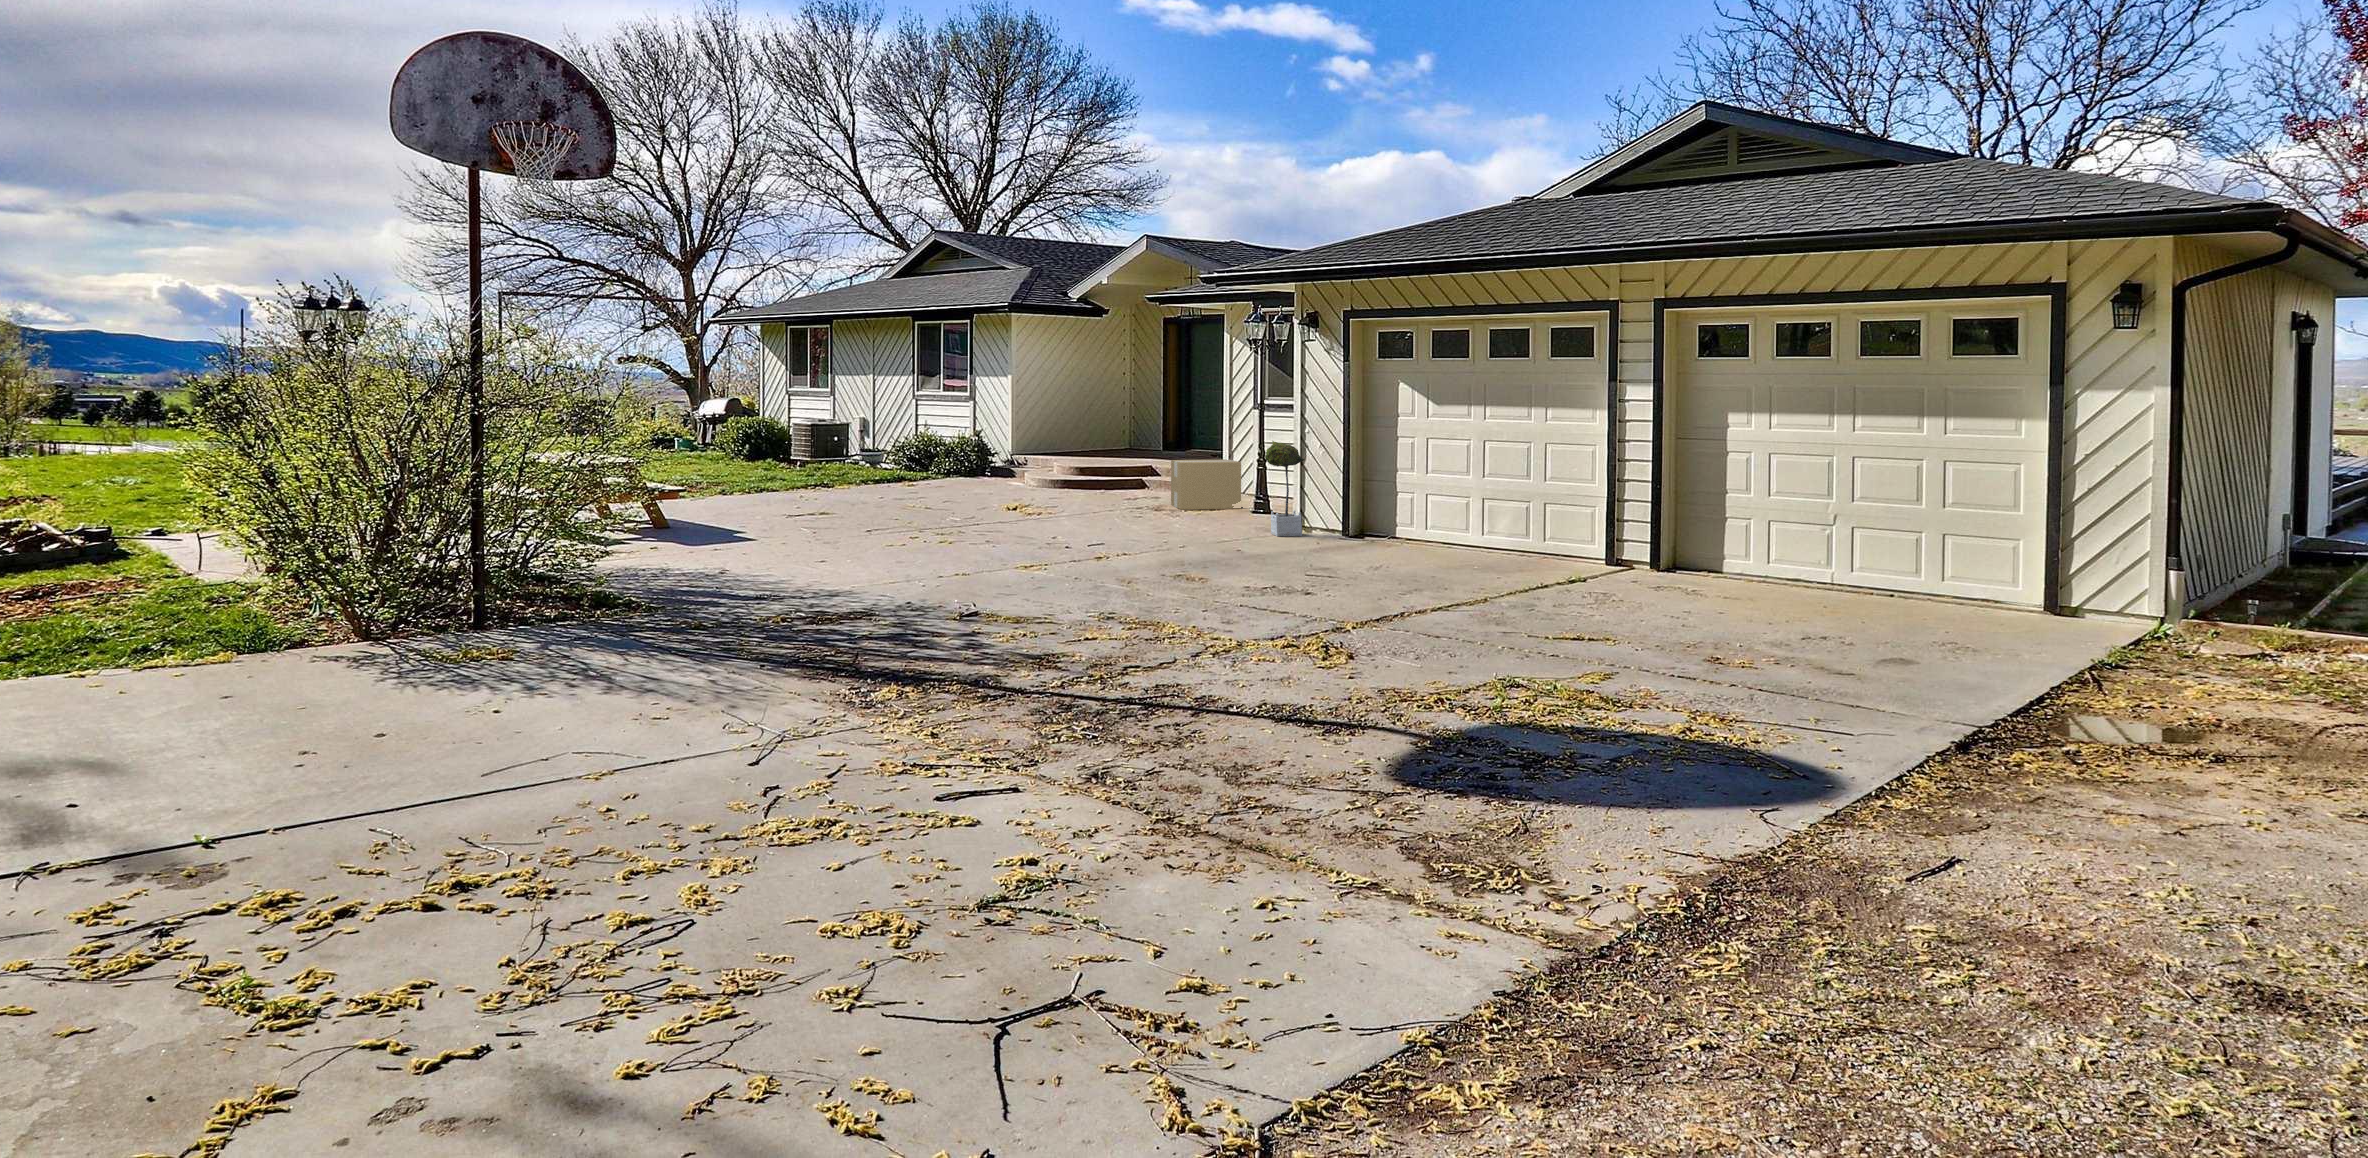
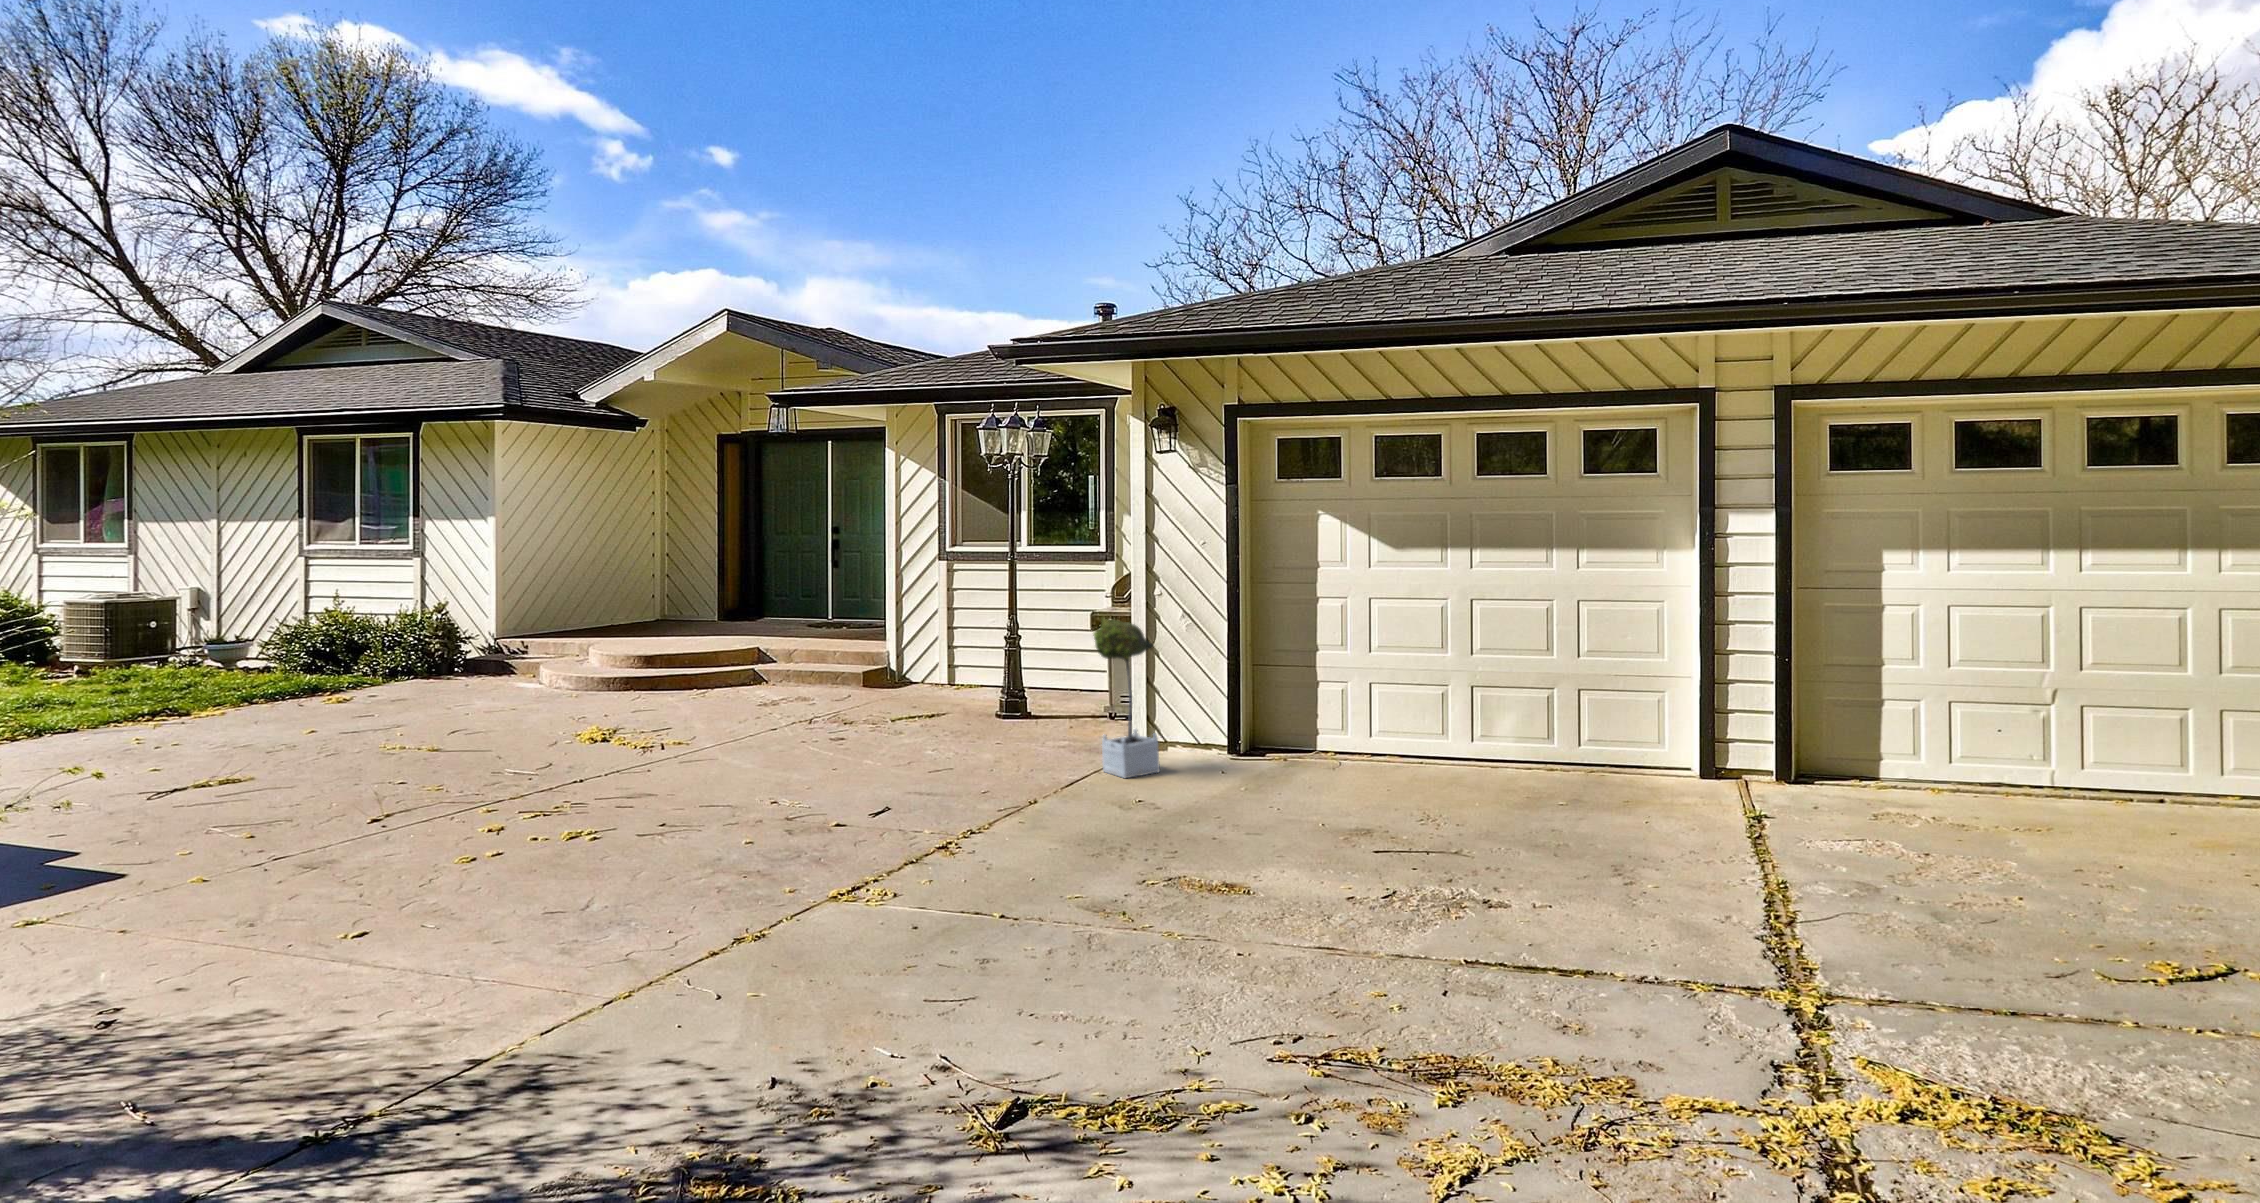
cardboard box: present [1171,459,1241,510] -> none [839,637,961,727]

